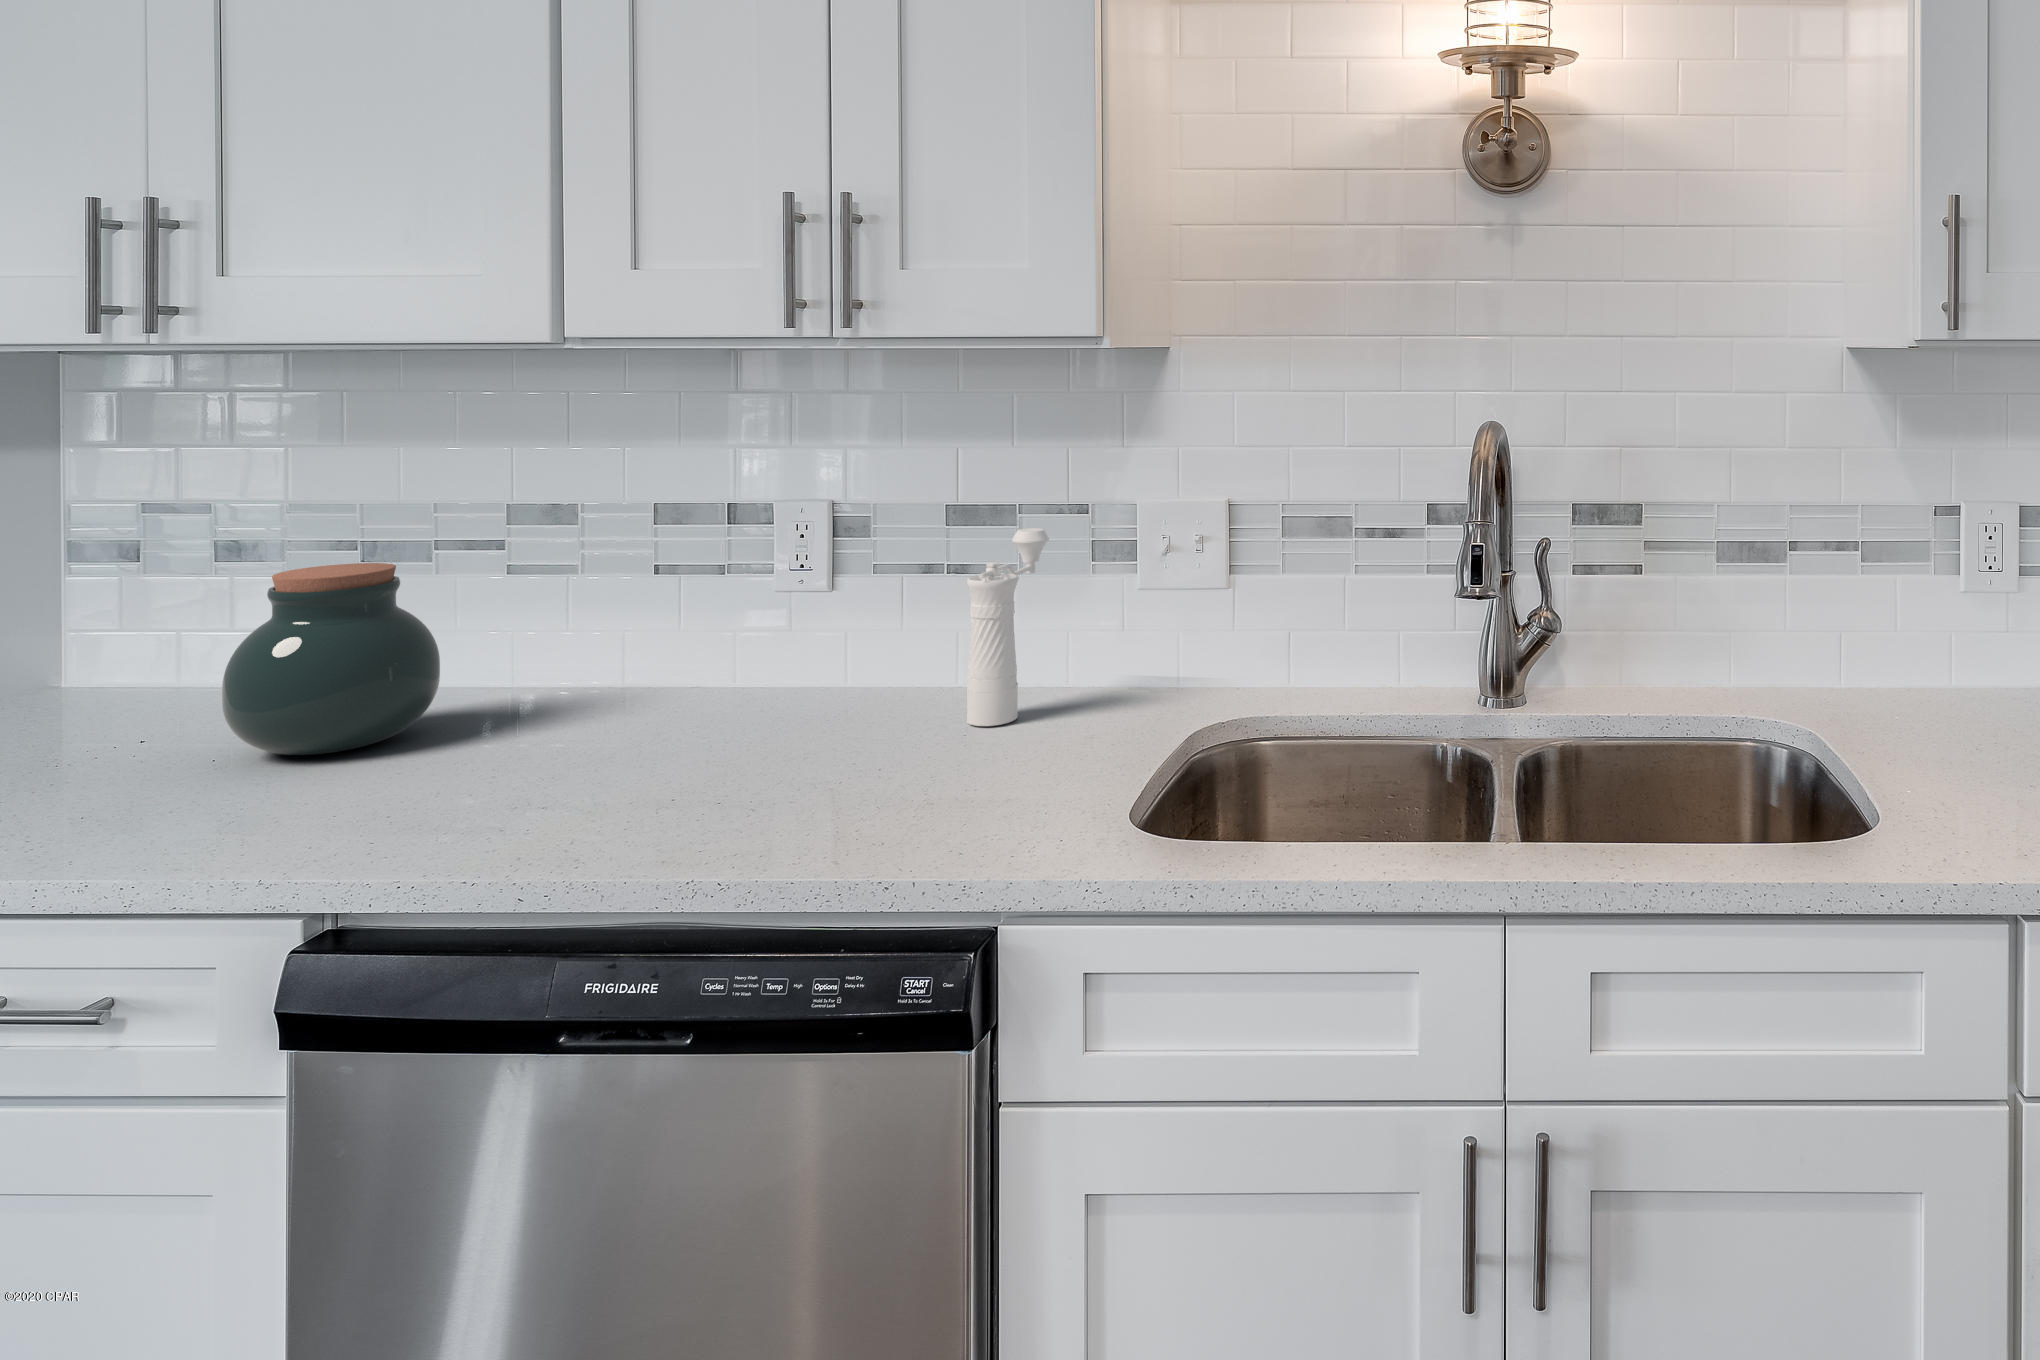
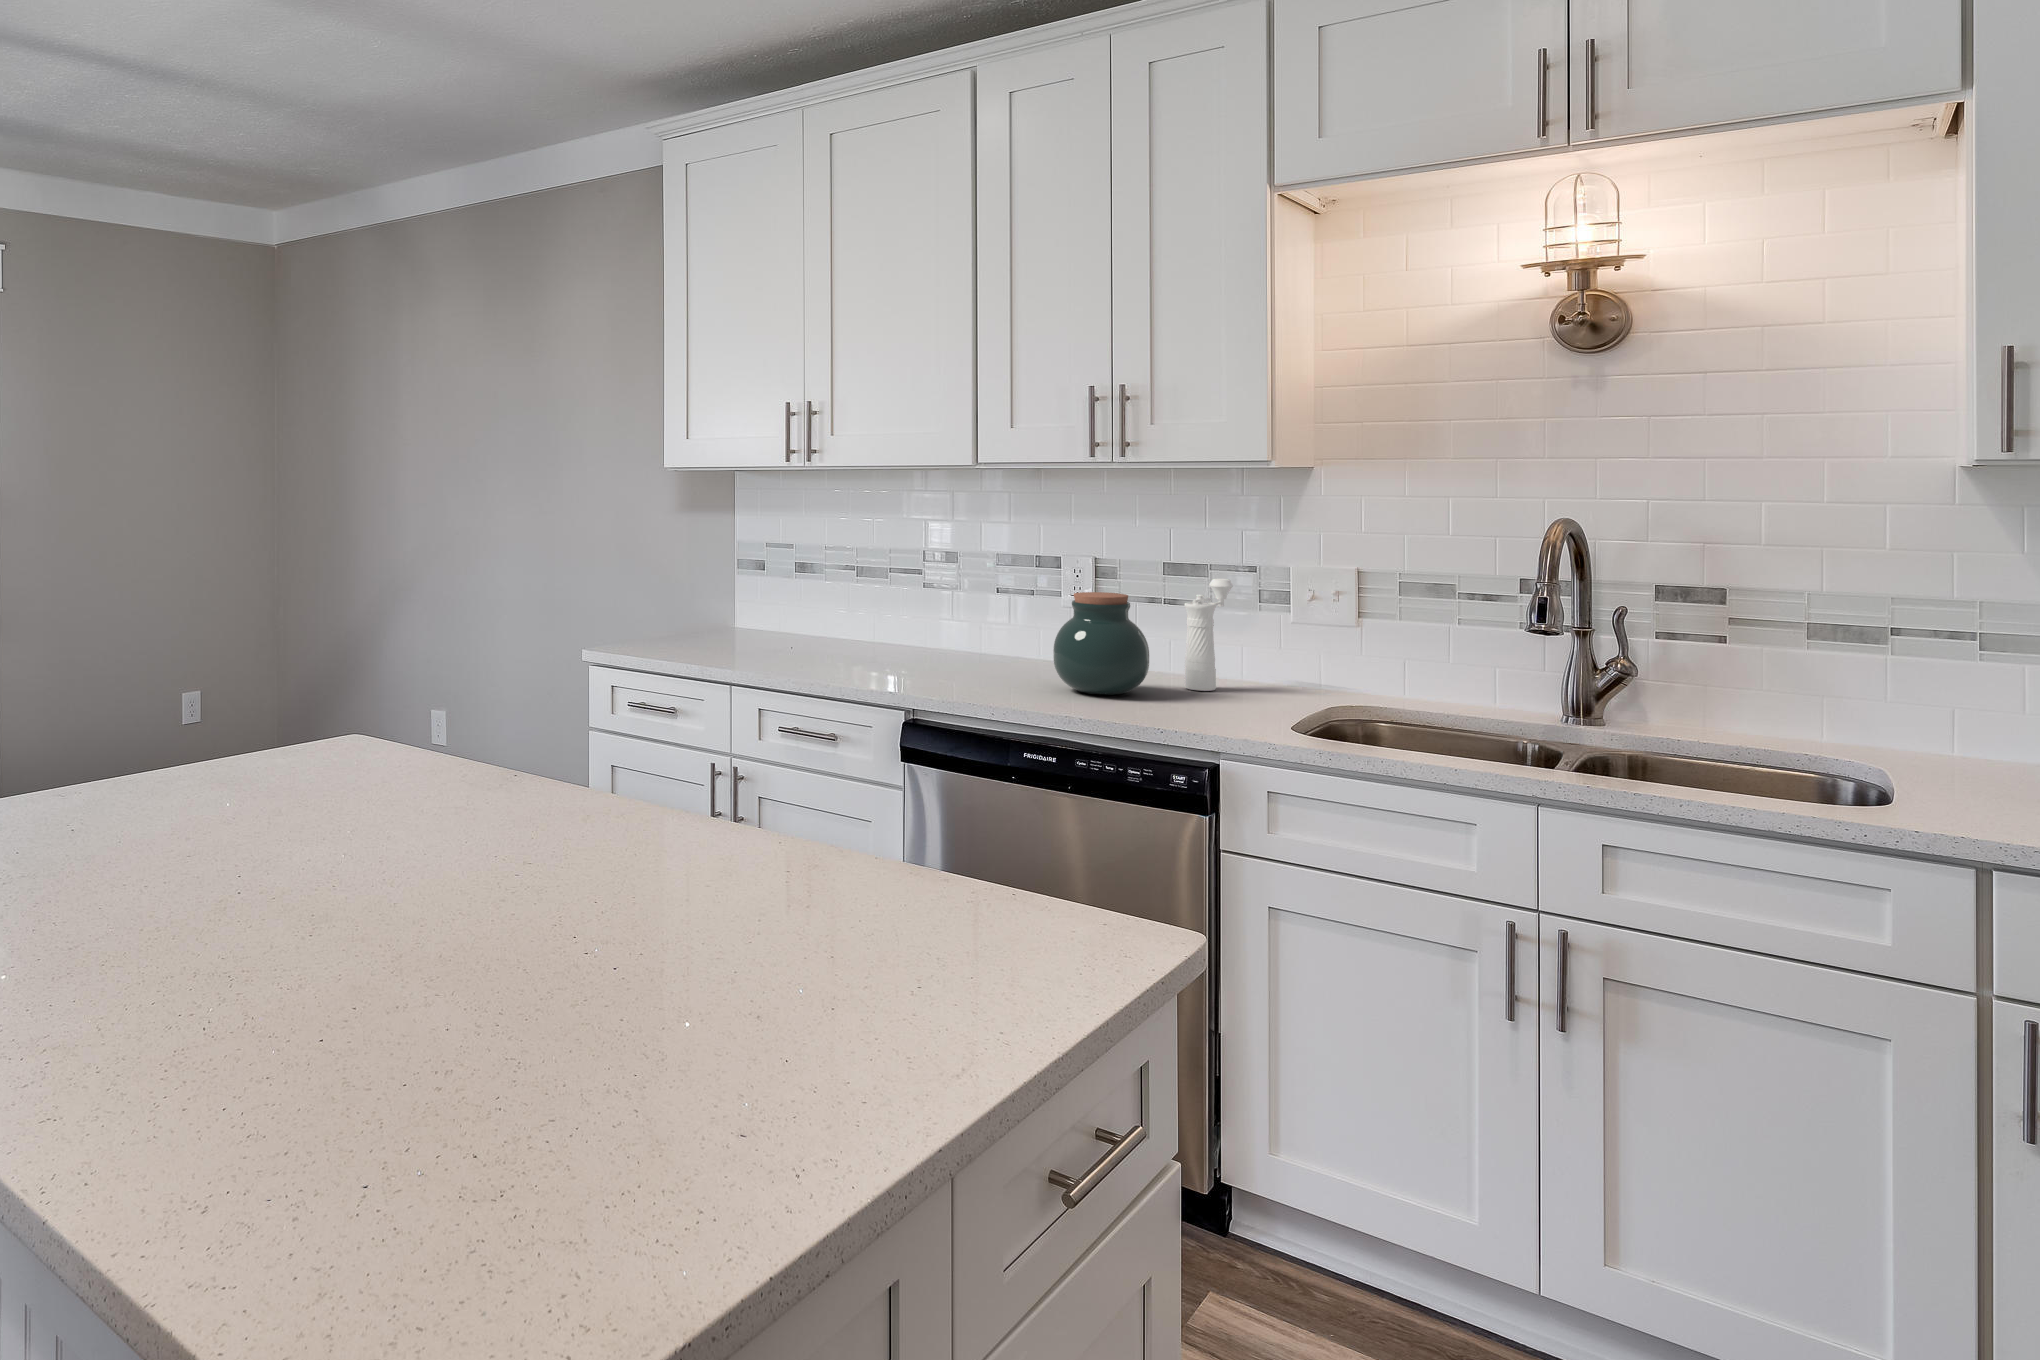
jar: present [222,563,440,755] -> present [1053,592,1149,695]

